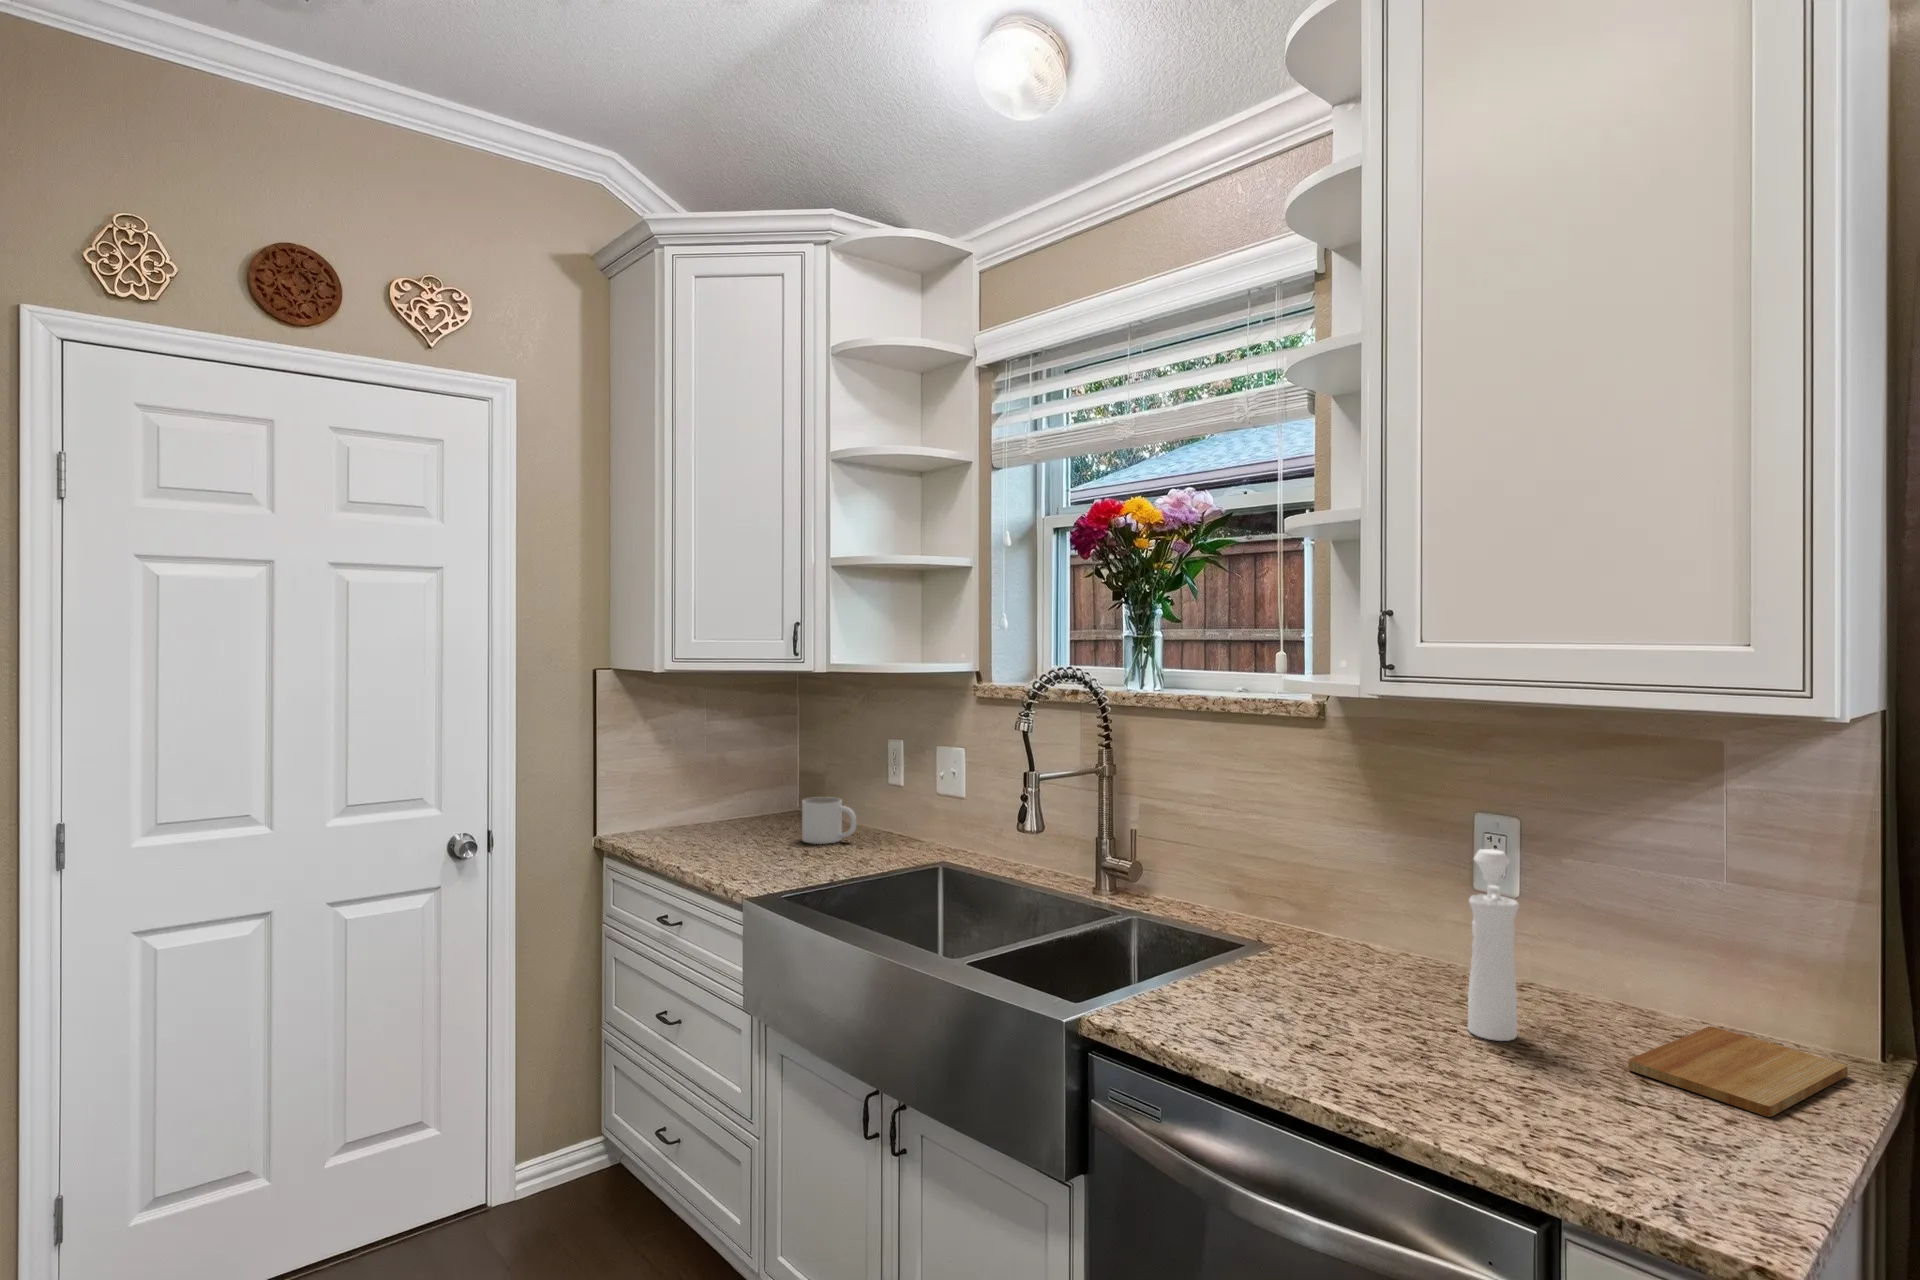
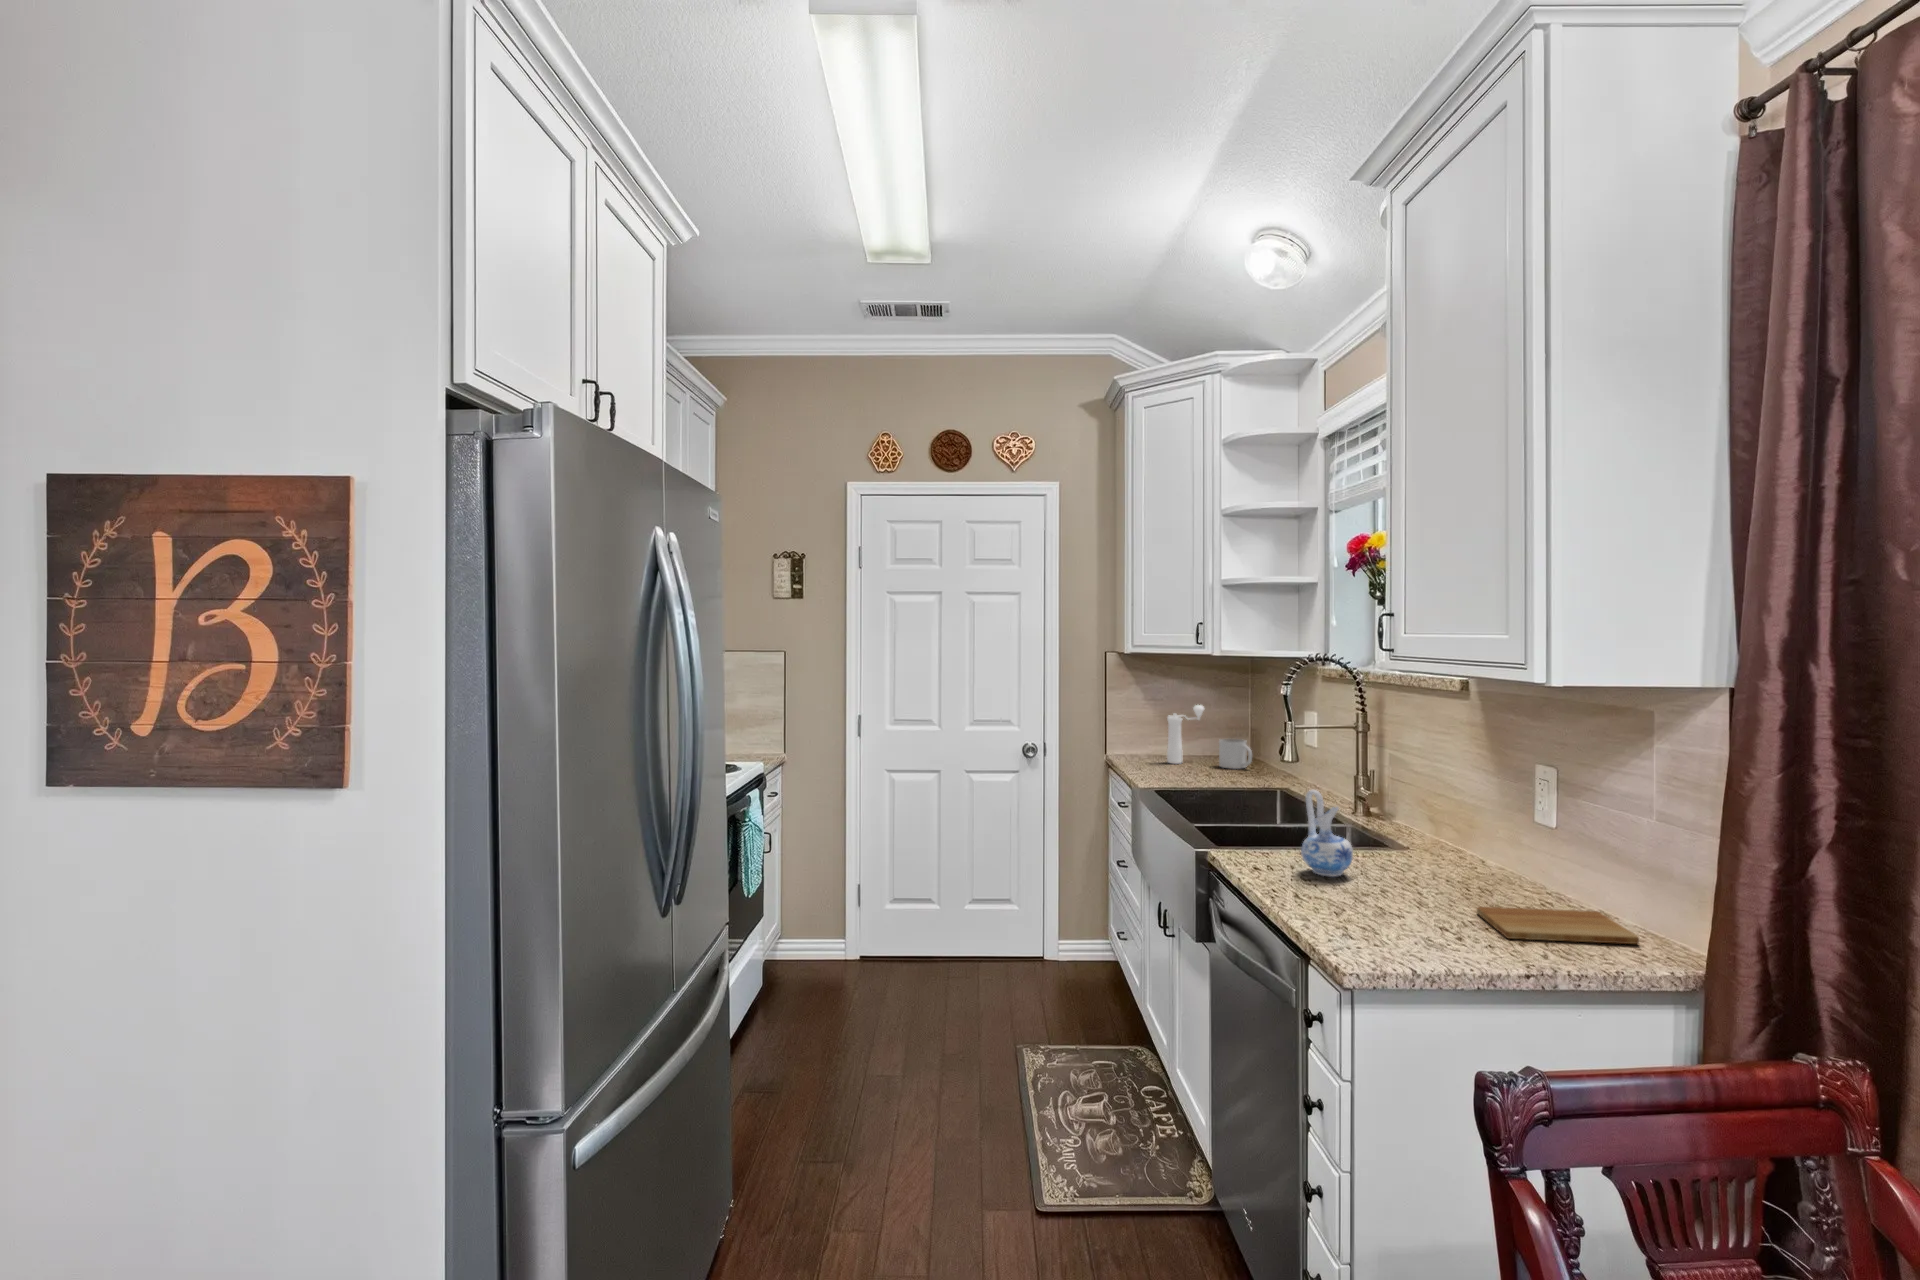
pepper mill: present [1468,849,1519,1041] -> present [1167,705,1205,764]
ceramic pitcher: none [1292,897,1379,1045] -> present [1301,790,1353,877]

